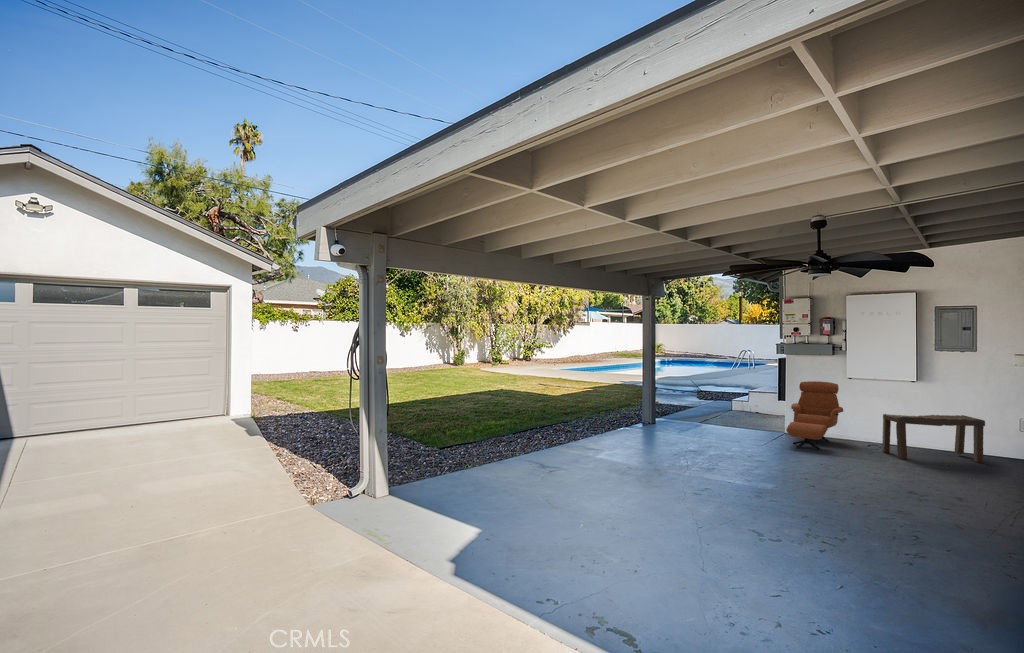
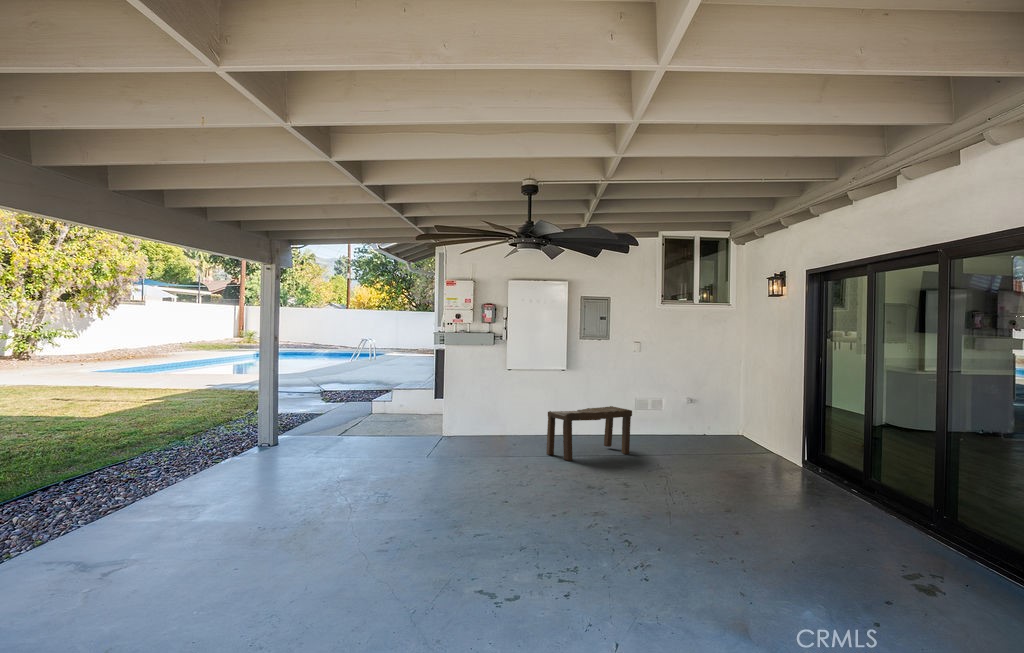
armchair: present [786,381,843,450] -> none [452,377,507,463]

